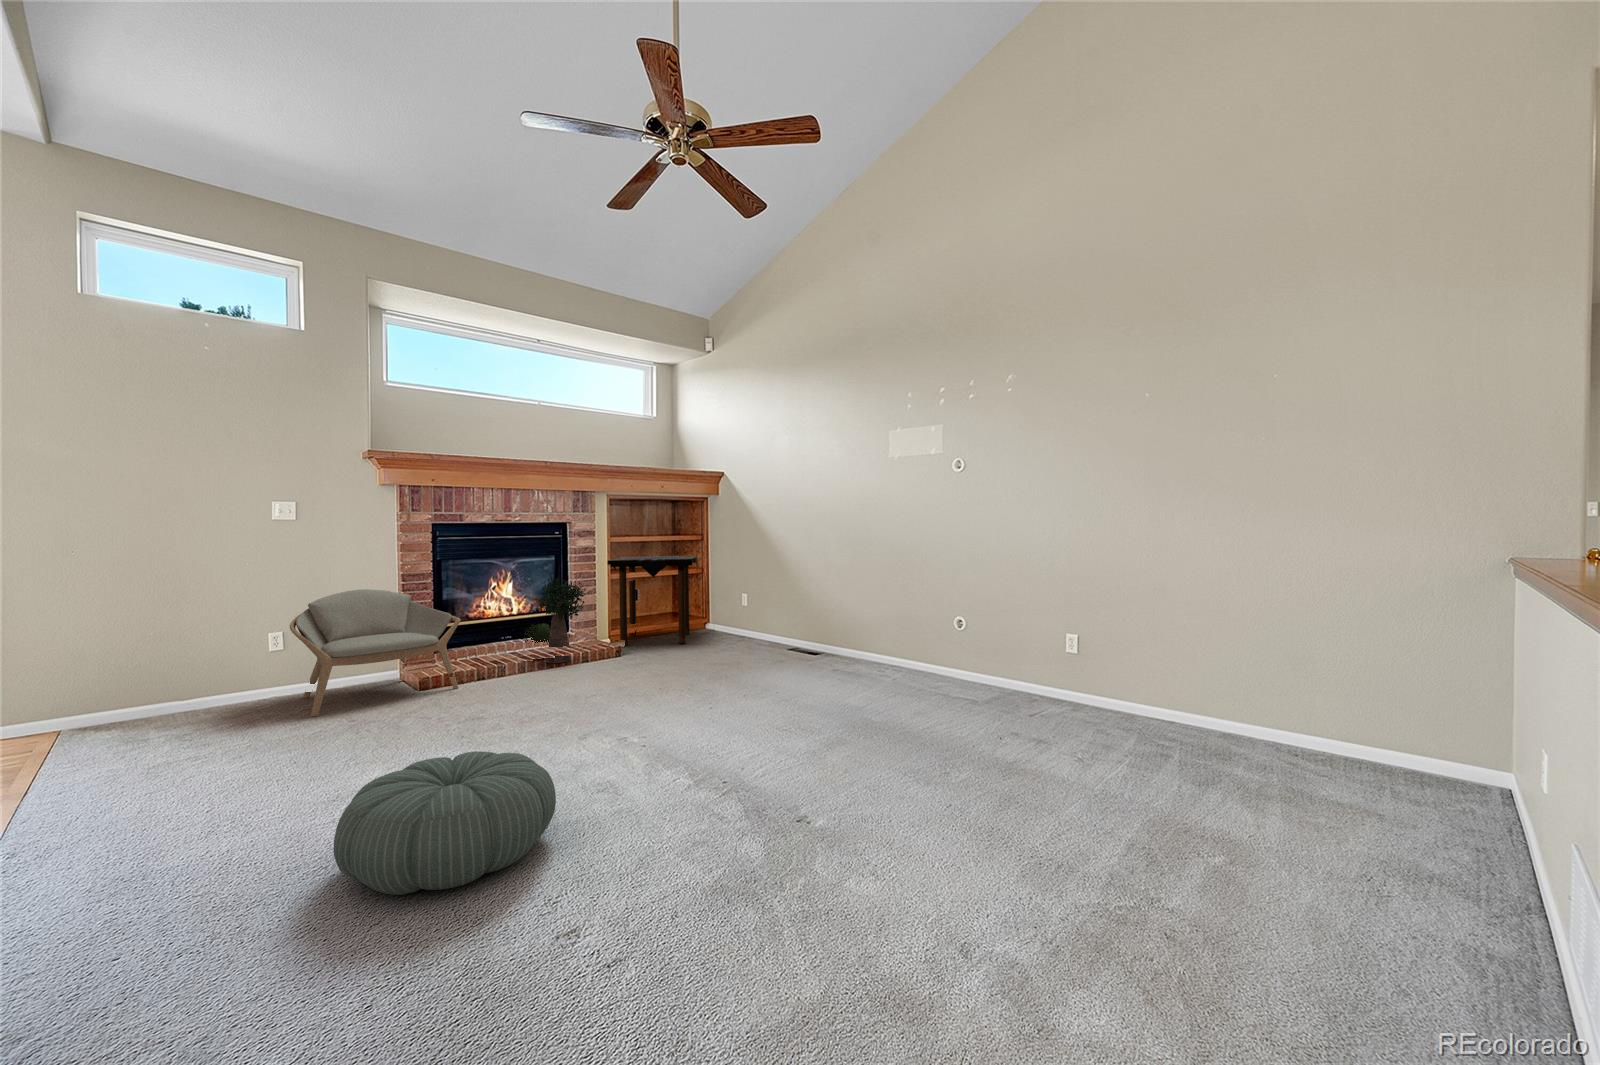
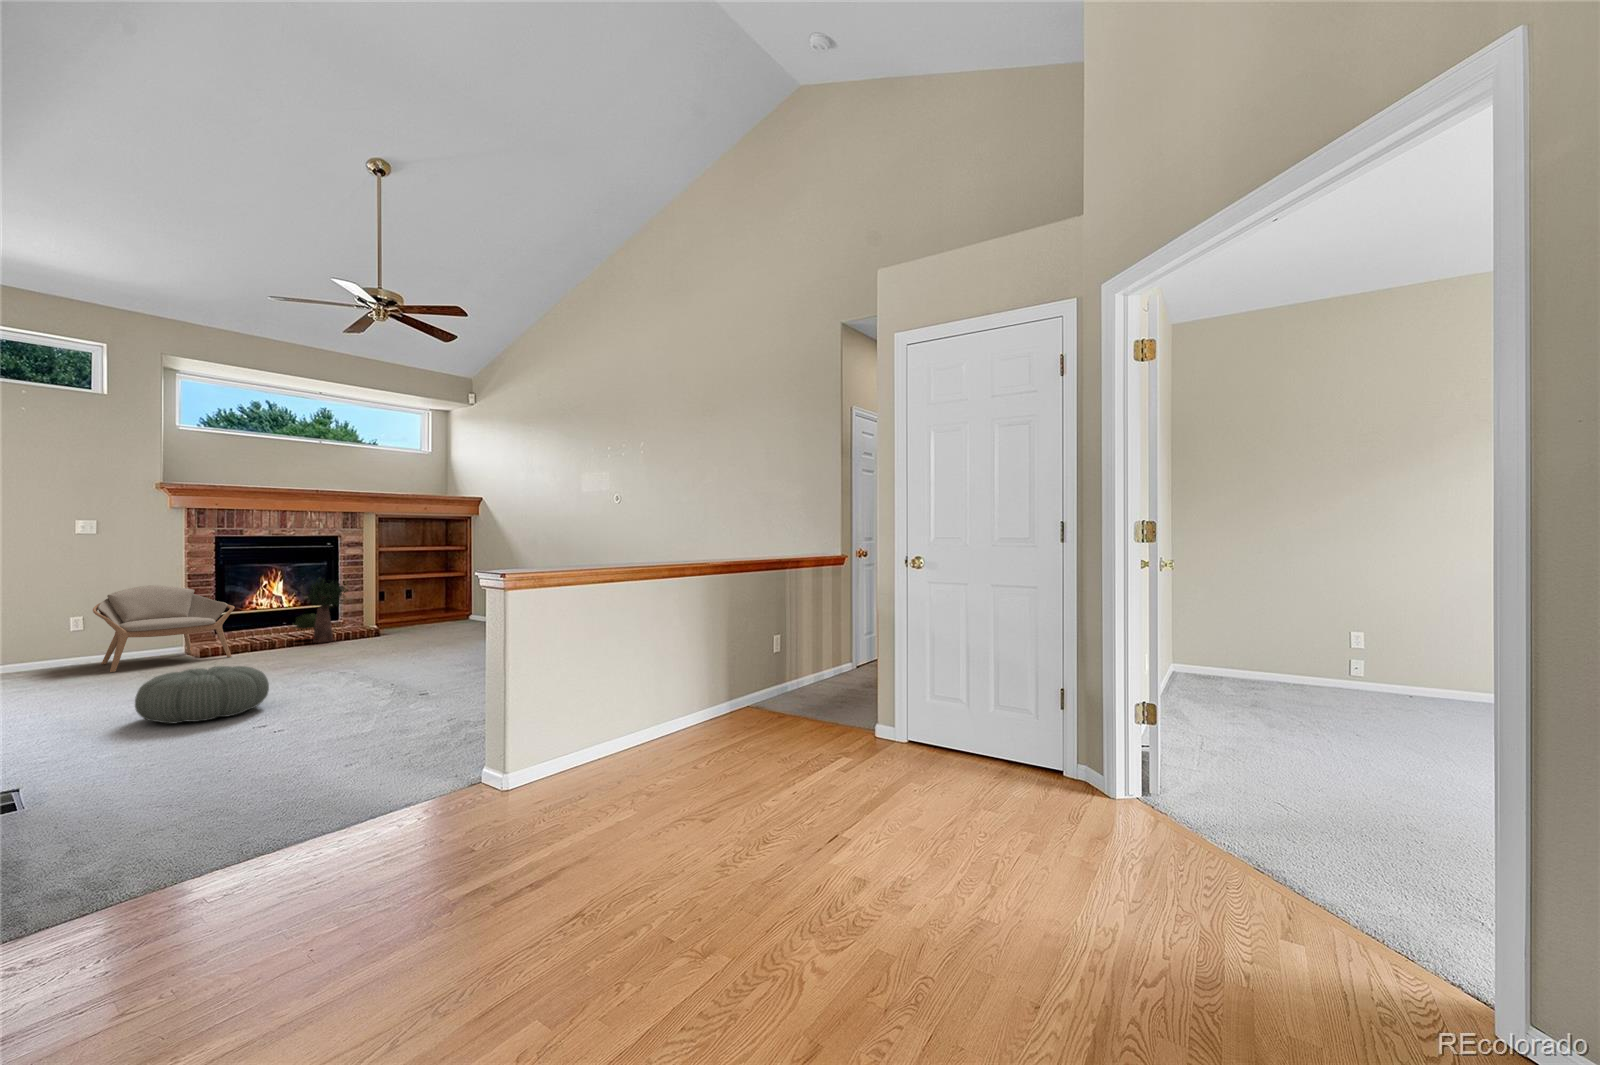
side table: present [608,556,698,646] -> none [372,562,458,632]

